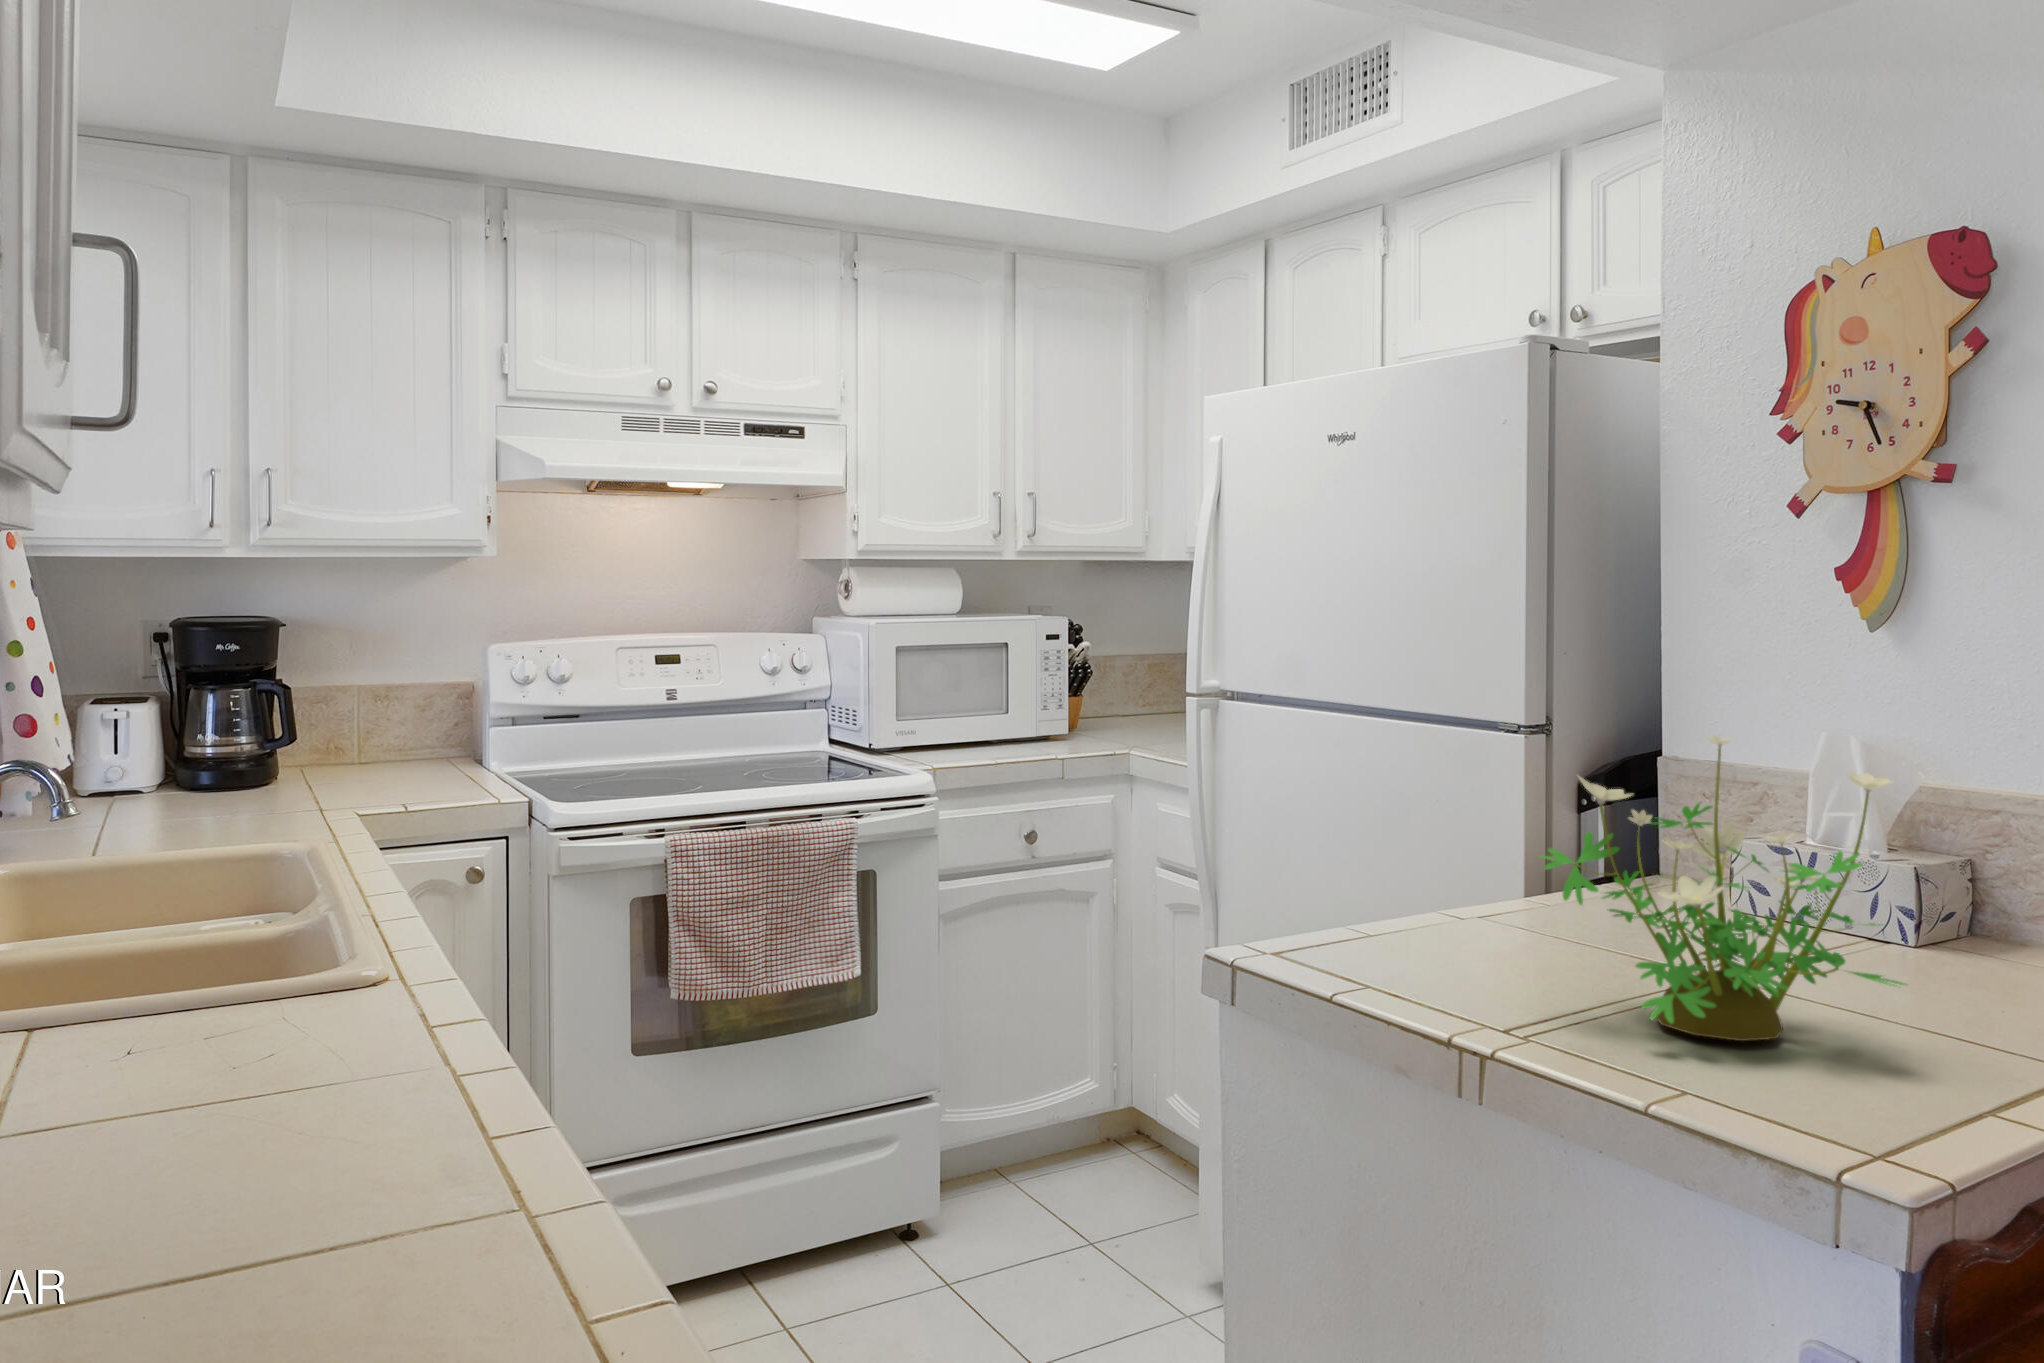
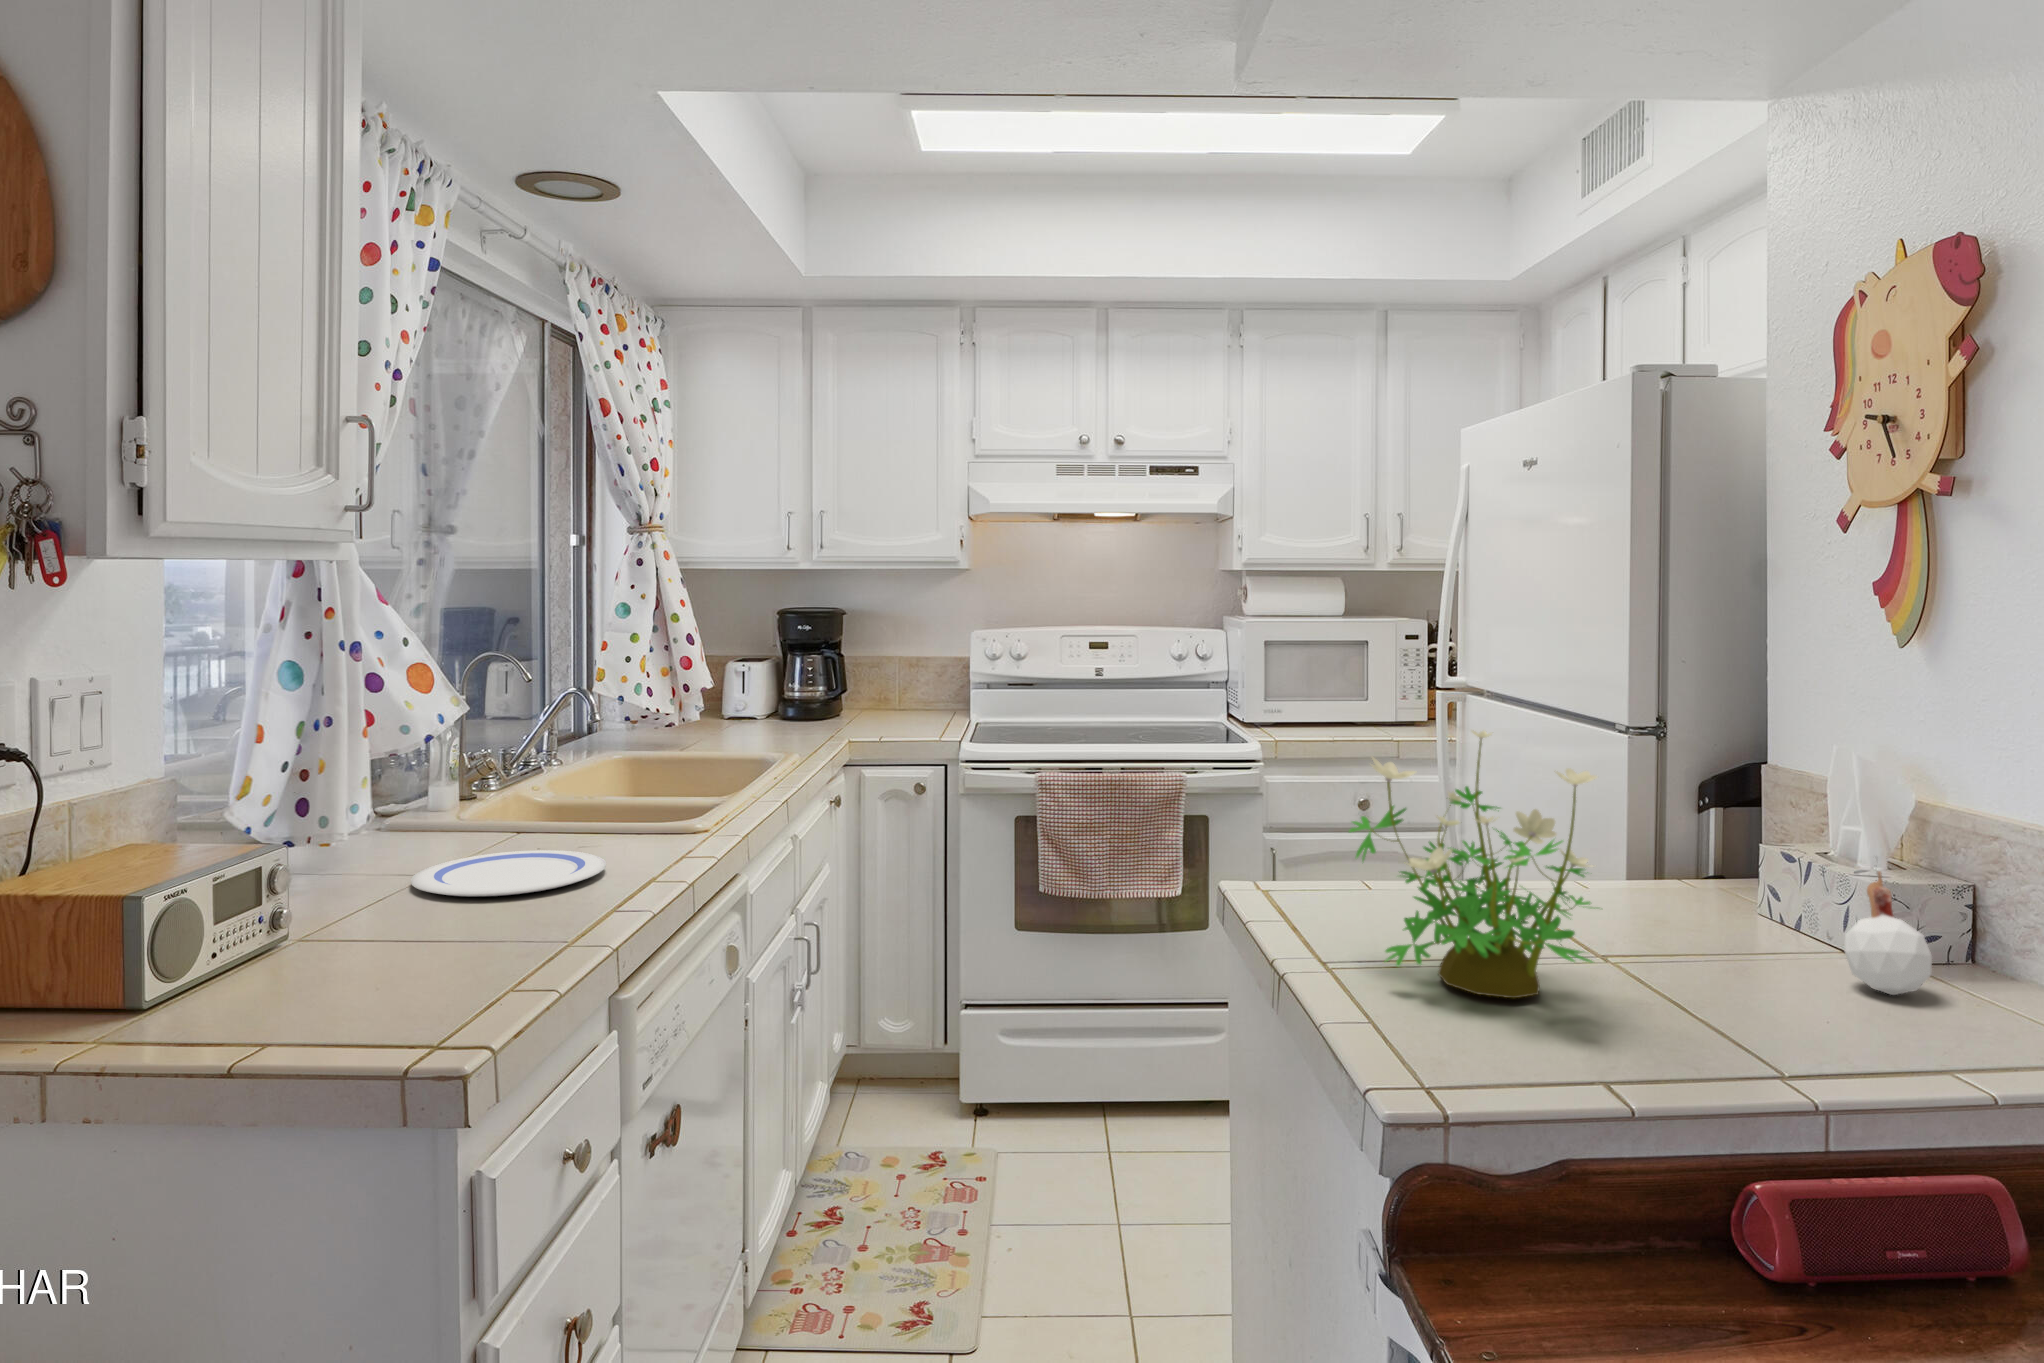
candle: none [1933,839,2020,976] -> present [1844,859,1932,995]
plate: none [42,1045,417,1168] -> present [411,850,606,897]

